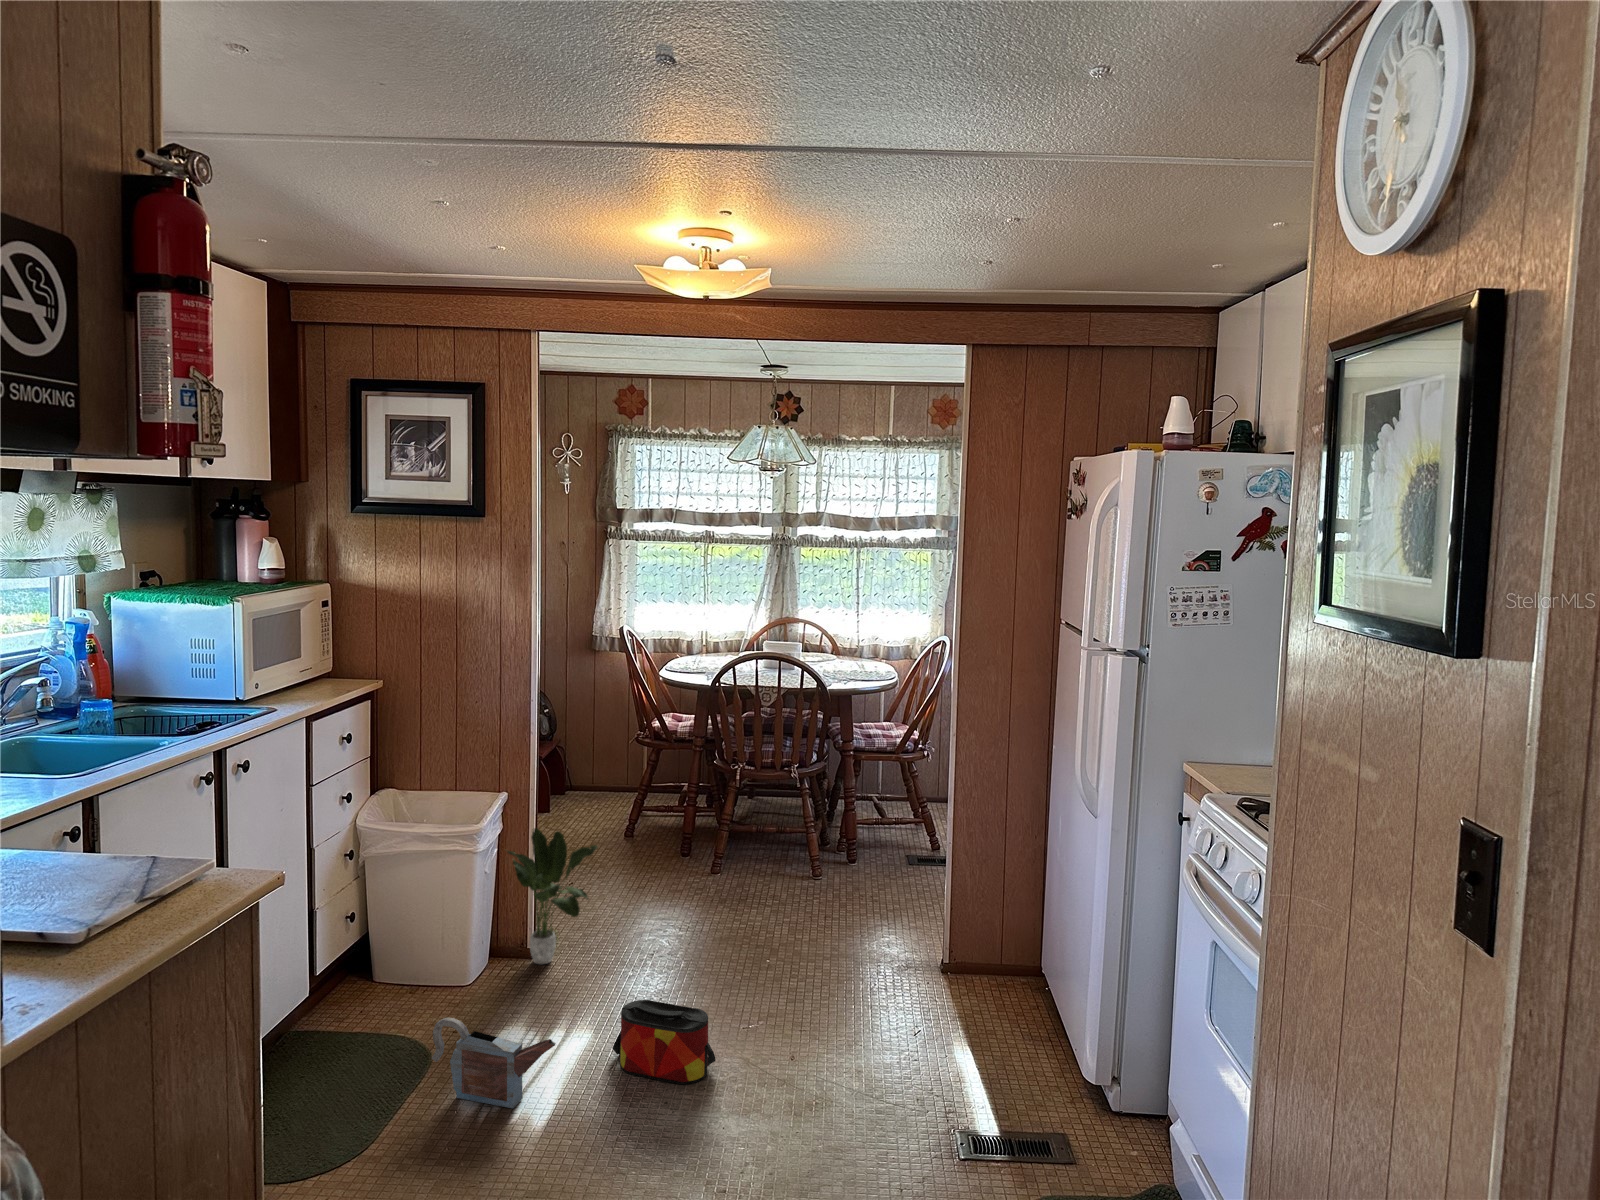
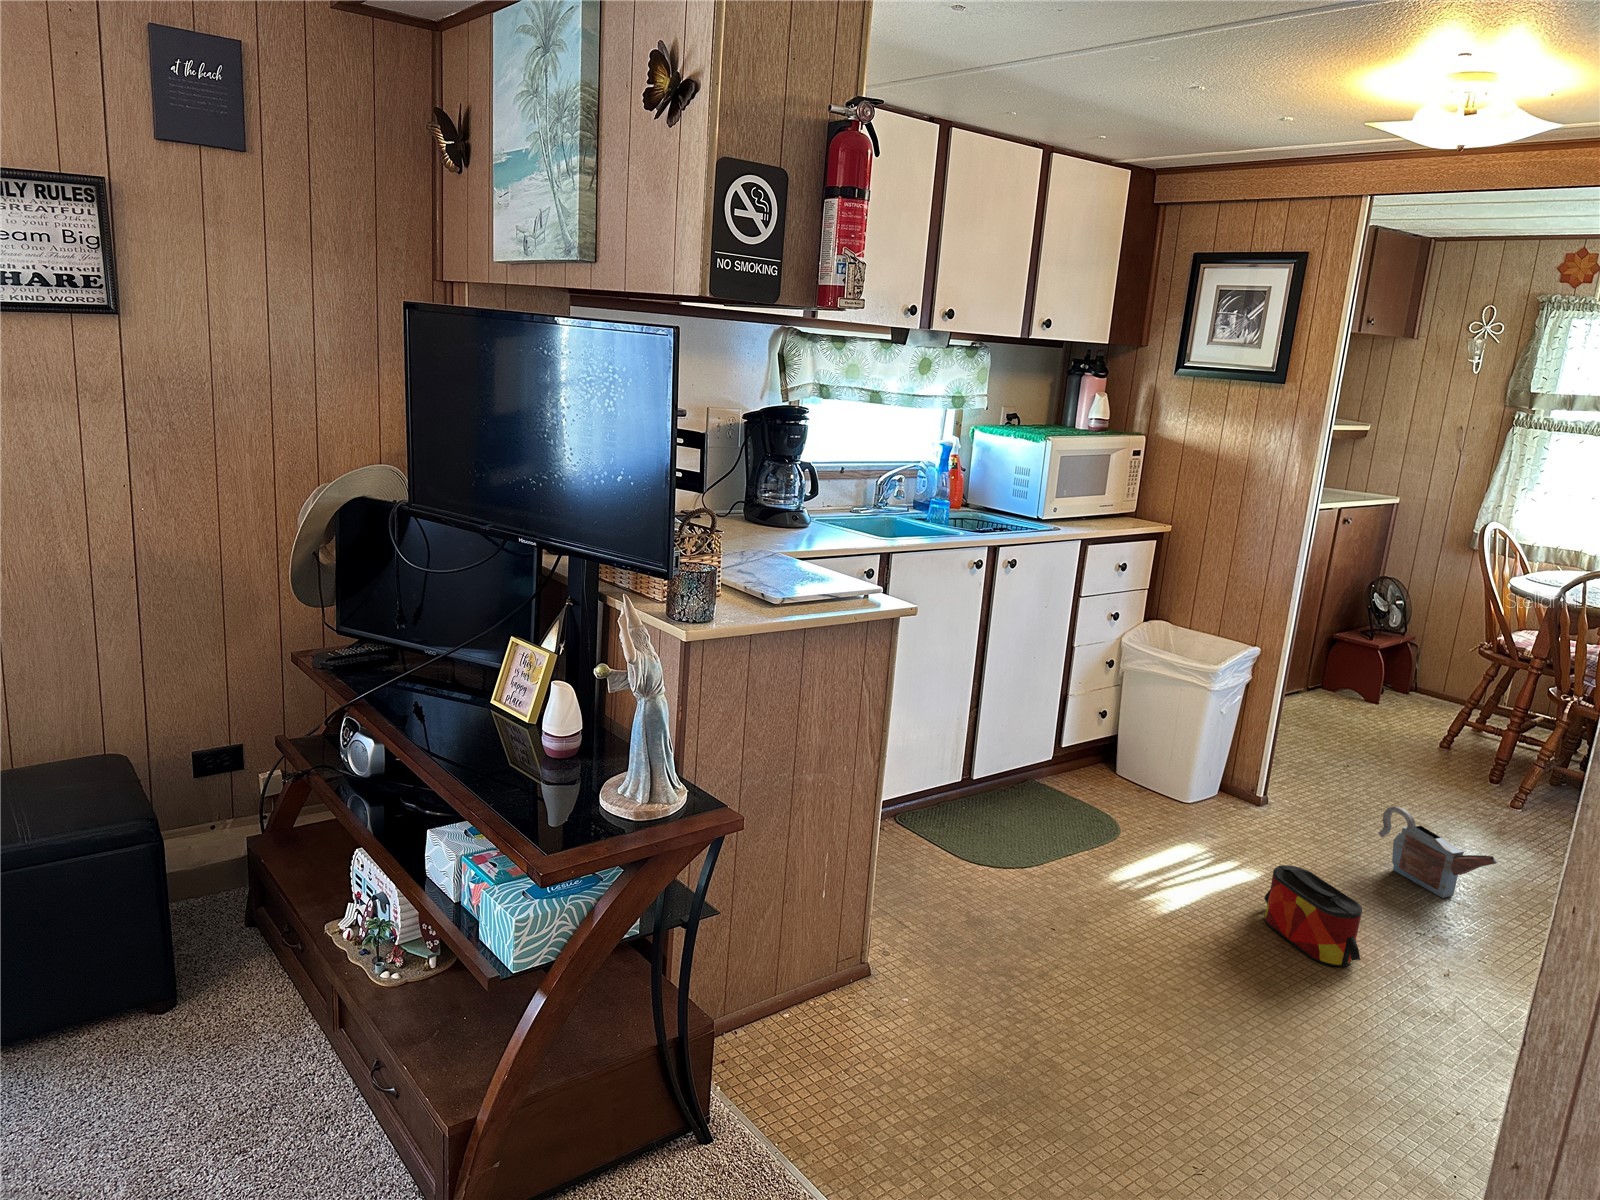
potted plant: present [508,828,598,964] -> none [1242,688,1337,816]
watering can: present [432,1017,556,1108] -> present [1378,806,1497,898]

